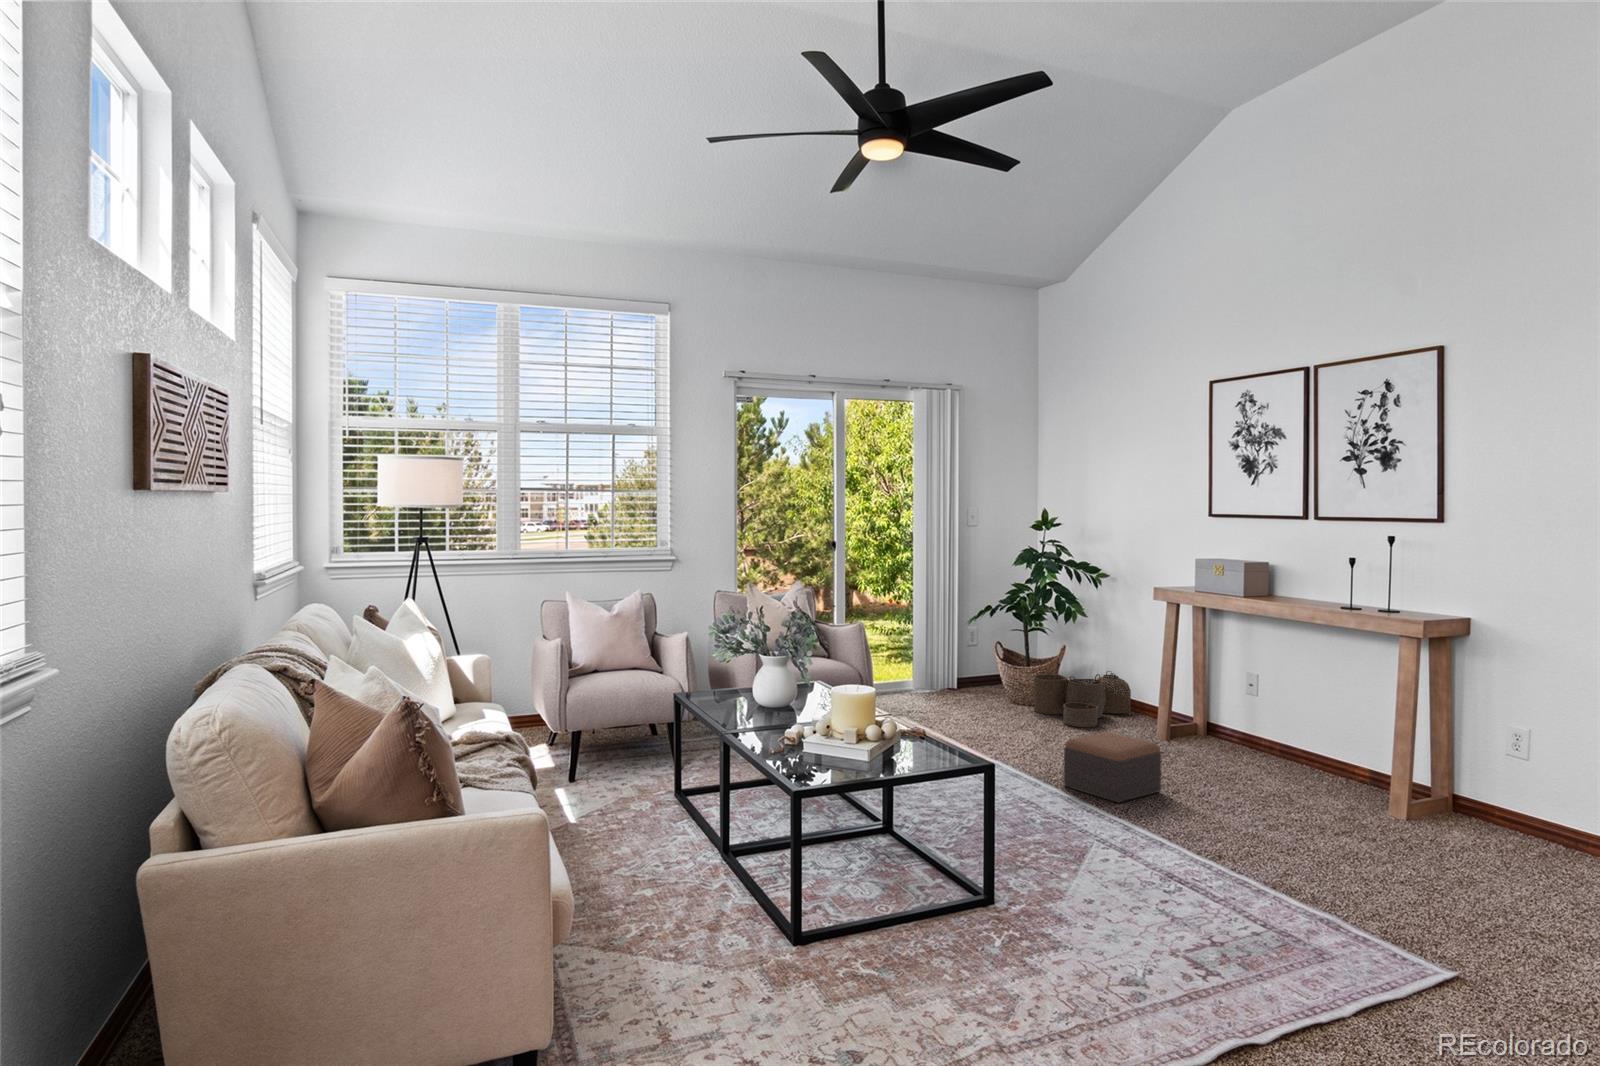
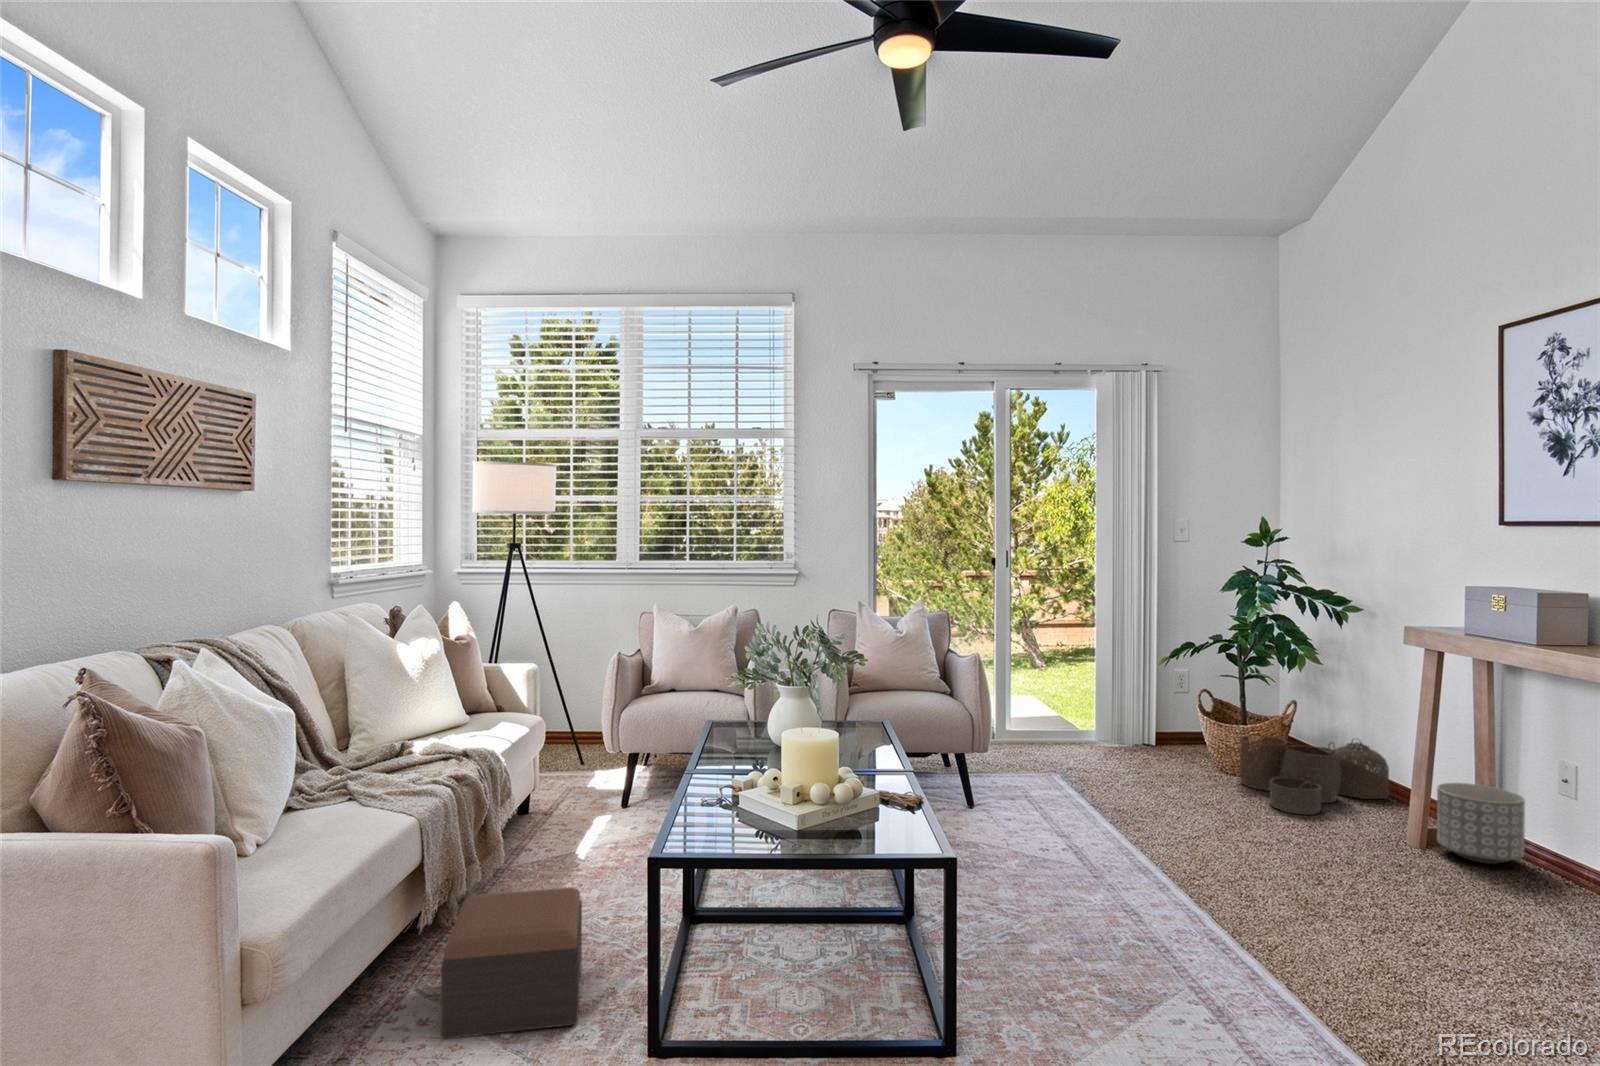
planter: none [1177,693,1229,745] -> present [1437,783,1525,864]
footstool: present [1064,732,1161,803] -> present [441,888,582,1039]

